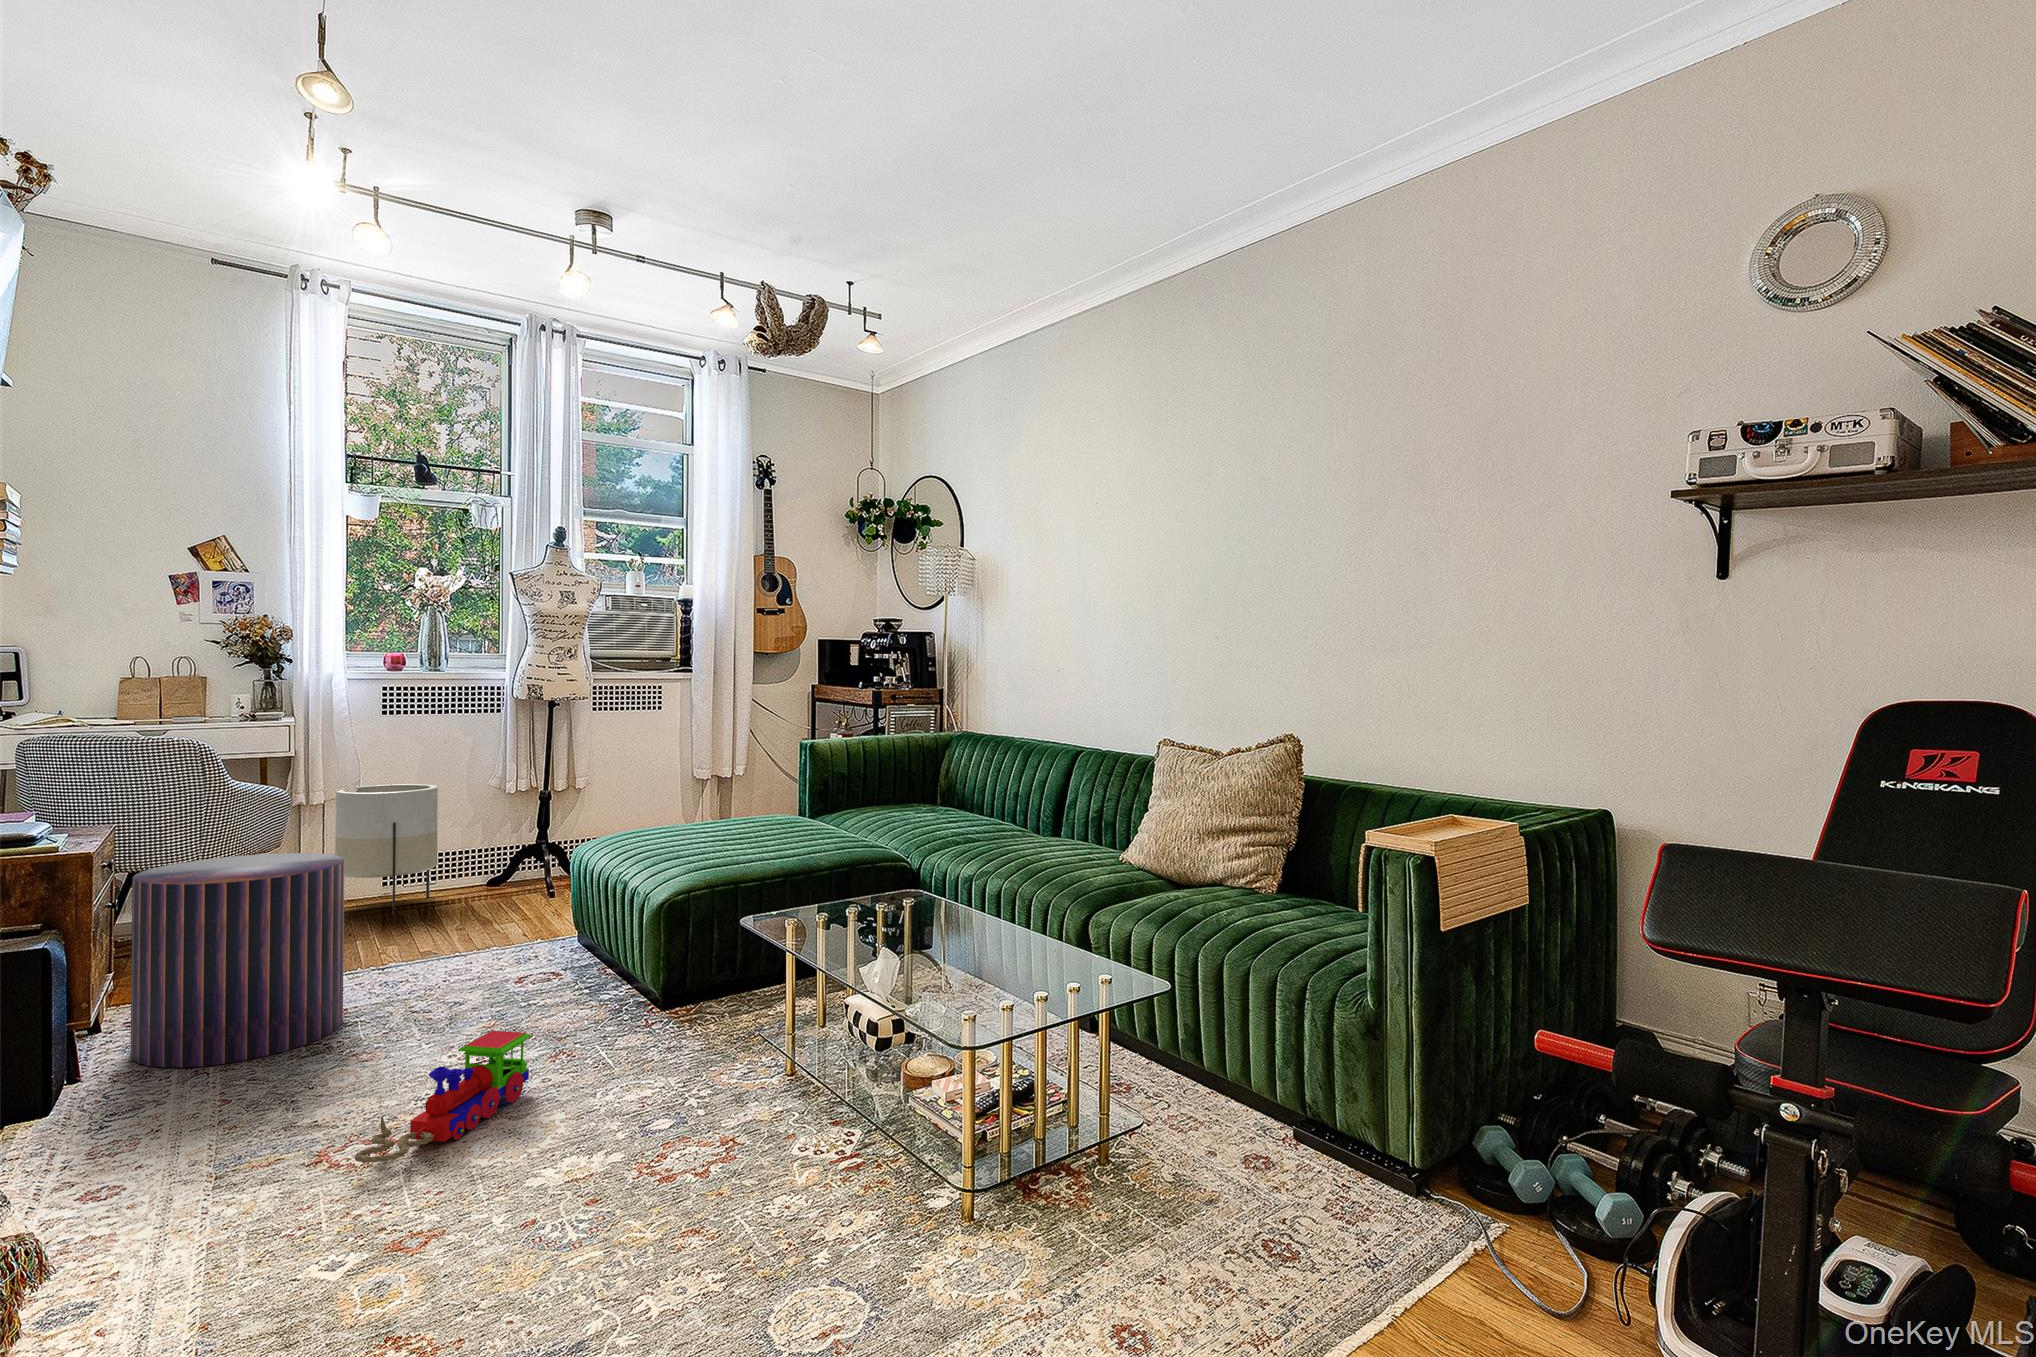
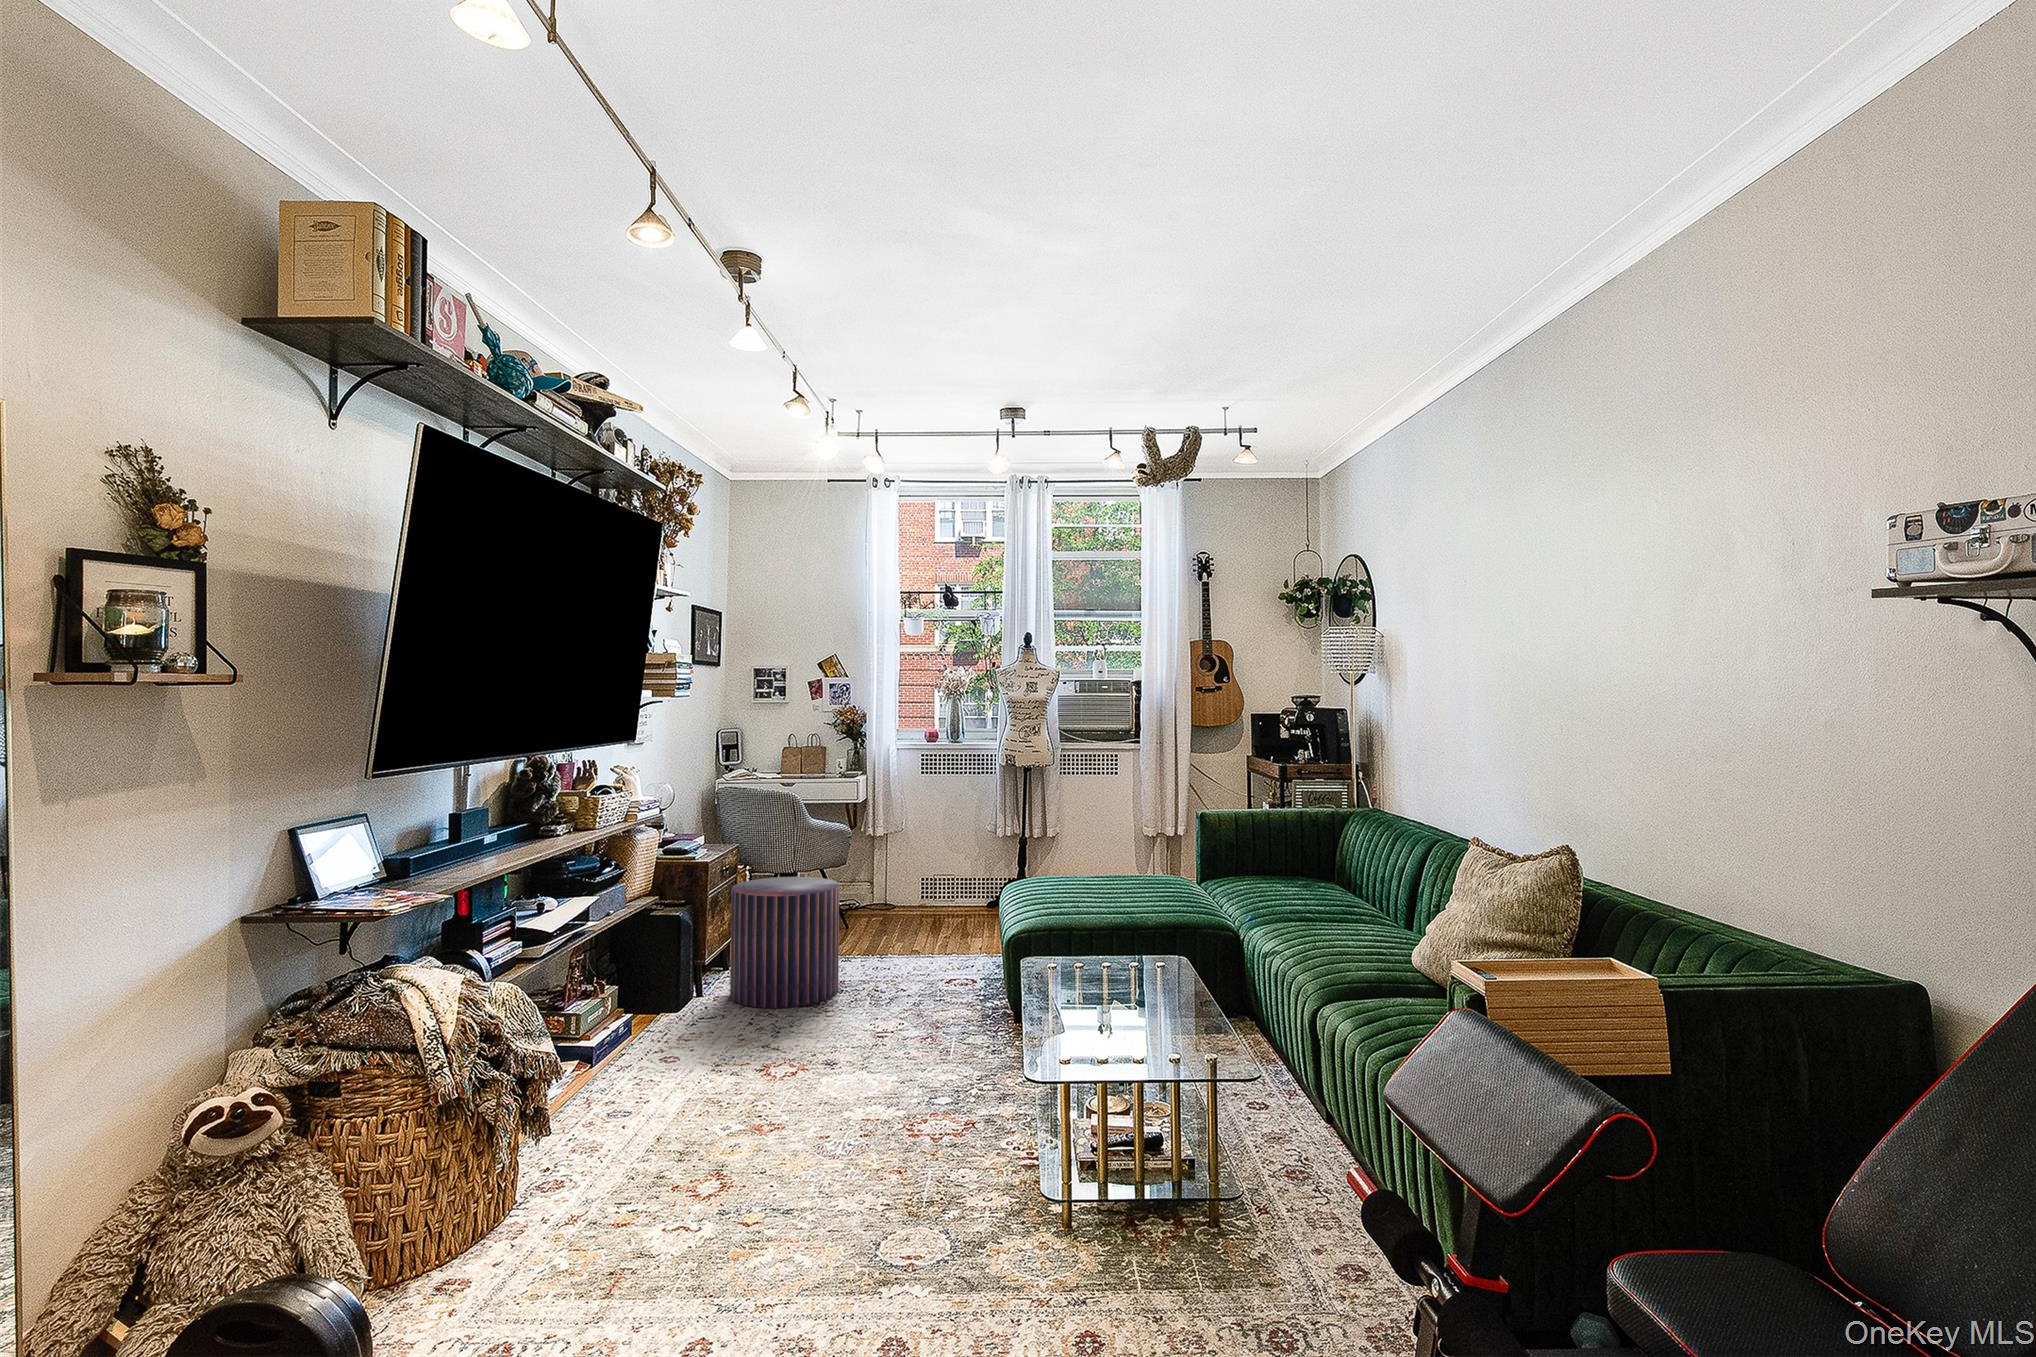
planter: present [335,784,438,914] -> none [889,825,951,921]
toy train: present [354,1031,531,1163] -> none [772,1017,891,1085]

